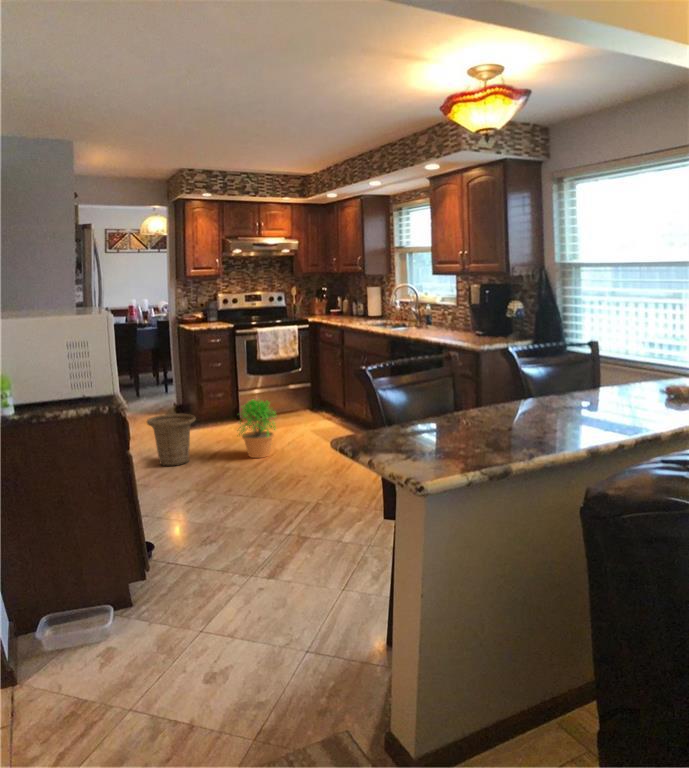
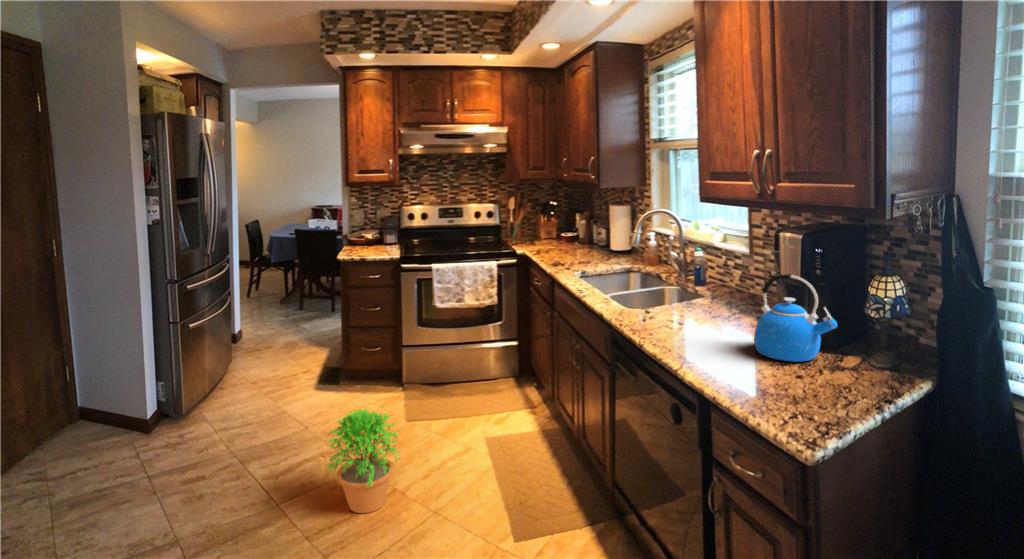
kettle: none [464,302,497,339] -> present [754,274,837,362]
basket: present [147,414,196,466] -> none [178,417,267,515]

